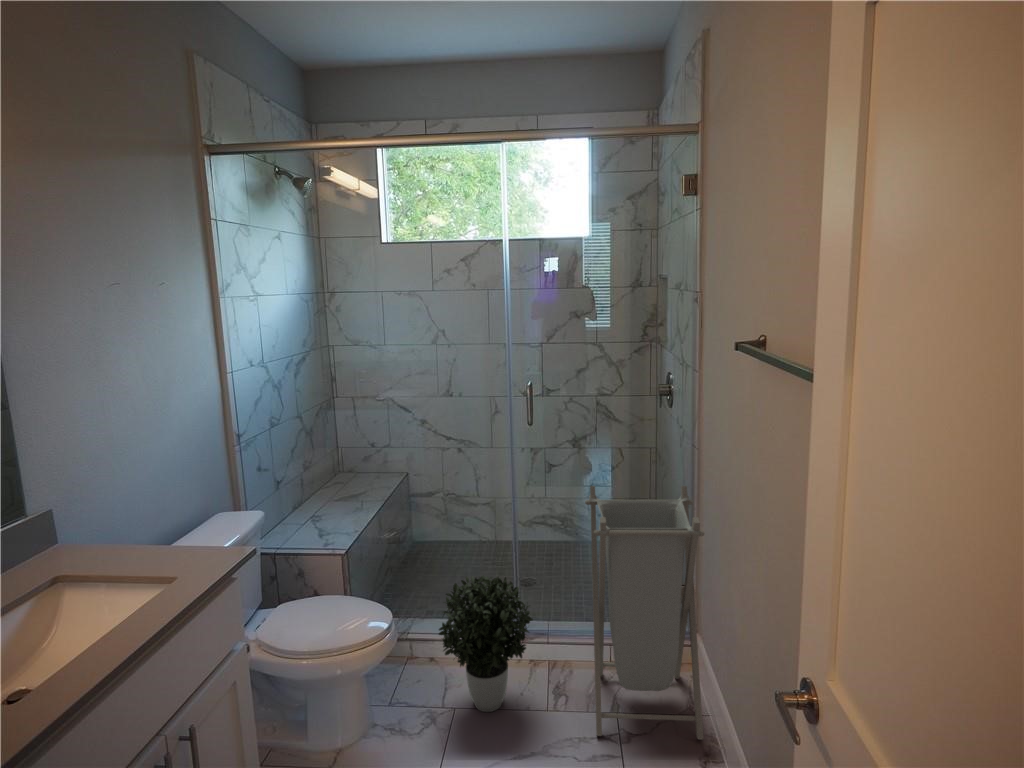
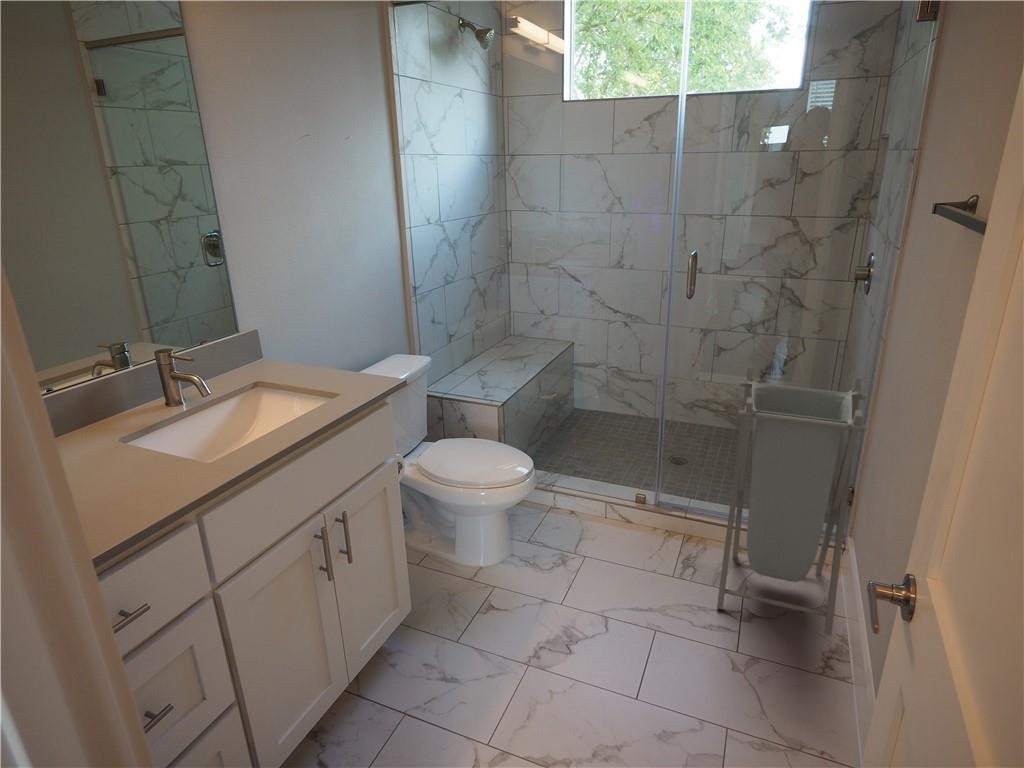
potted plant: present [439,576,533,712] -> none [574,441,669,567]

